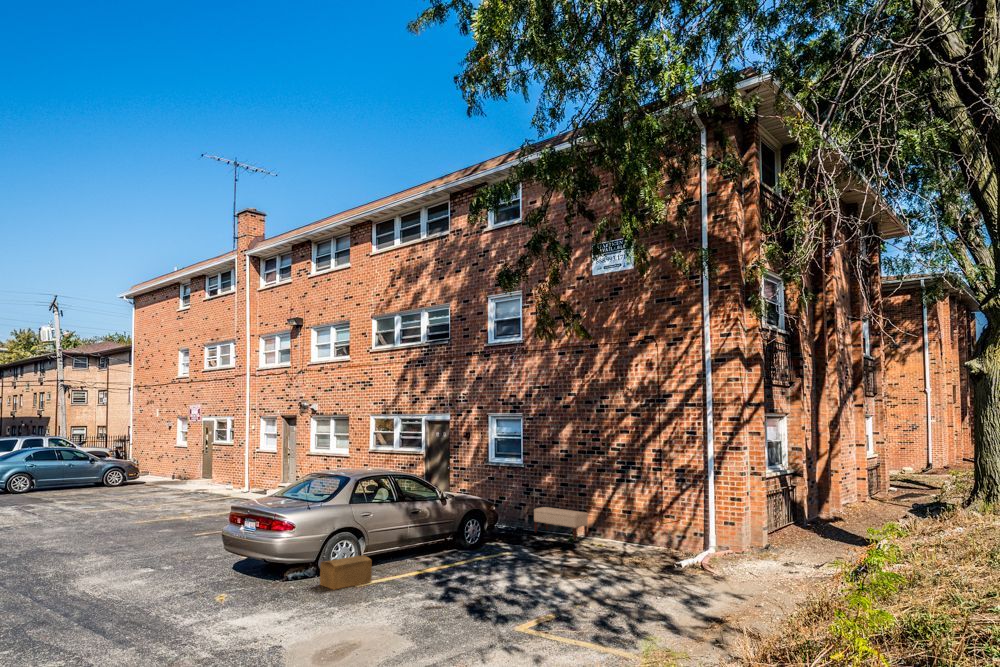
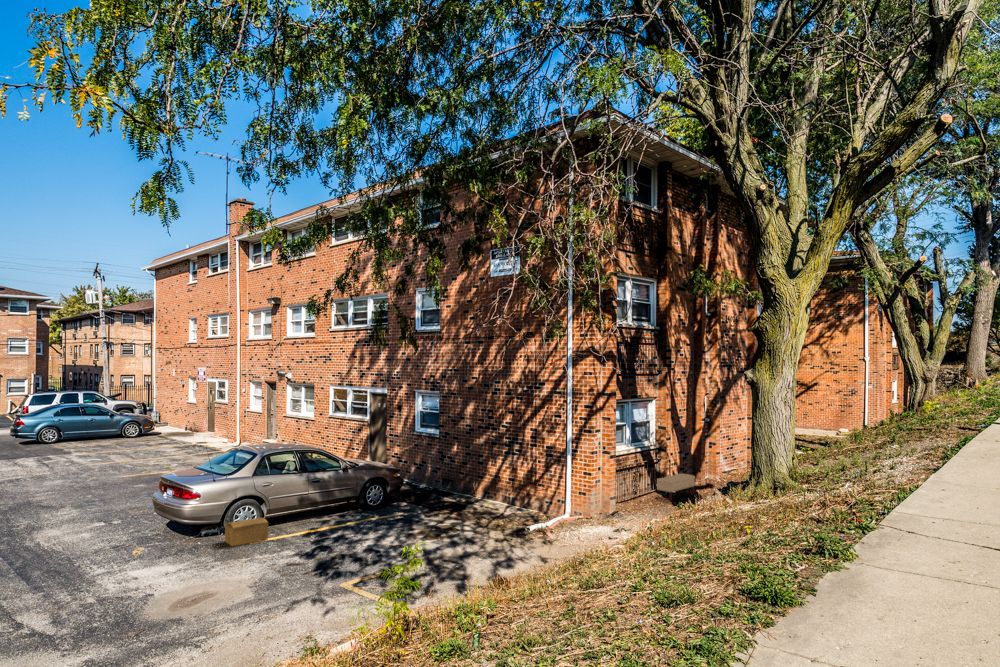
bench: present [534,507,588,539] -> present [656,474,695,502]

